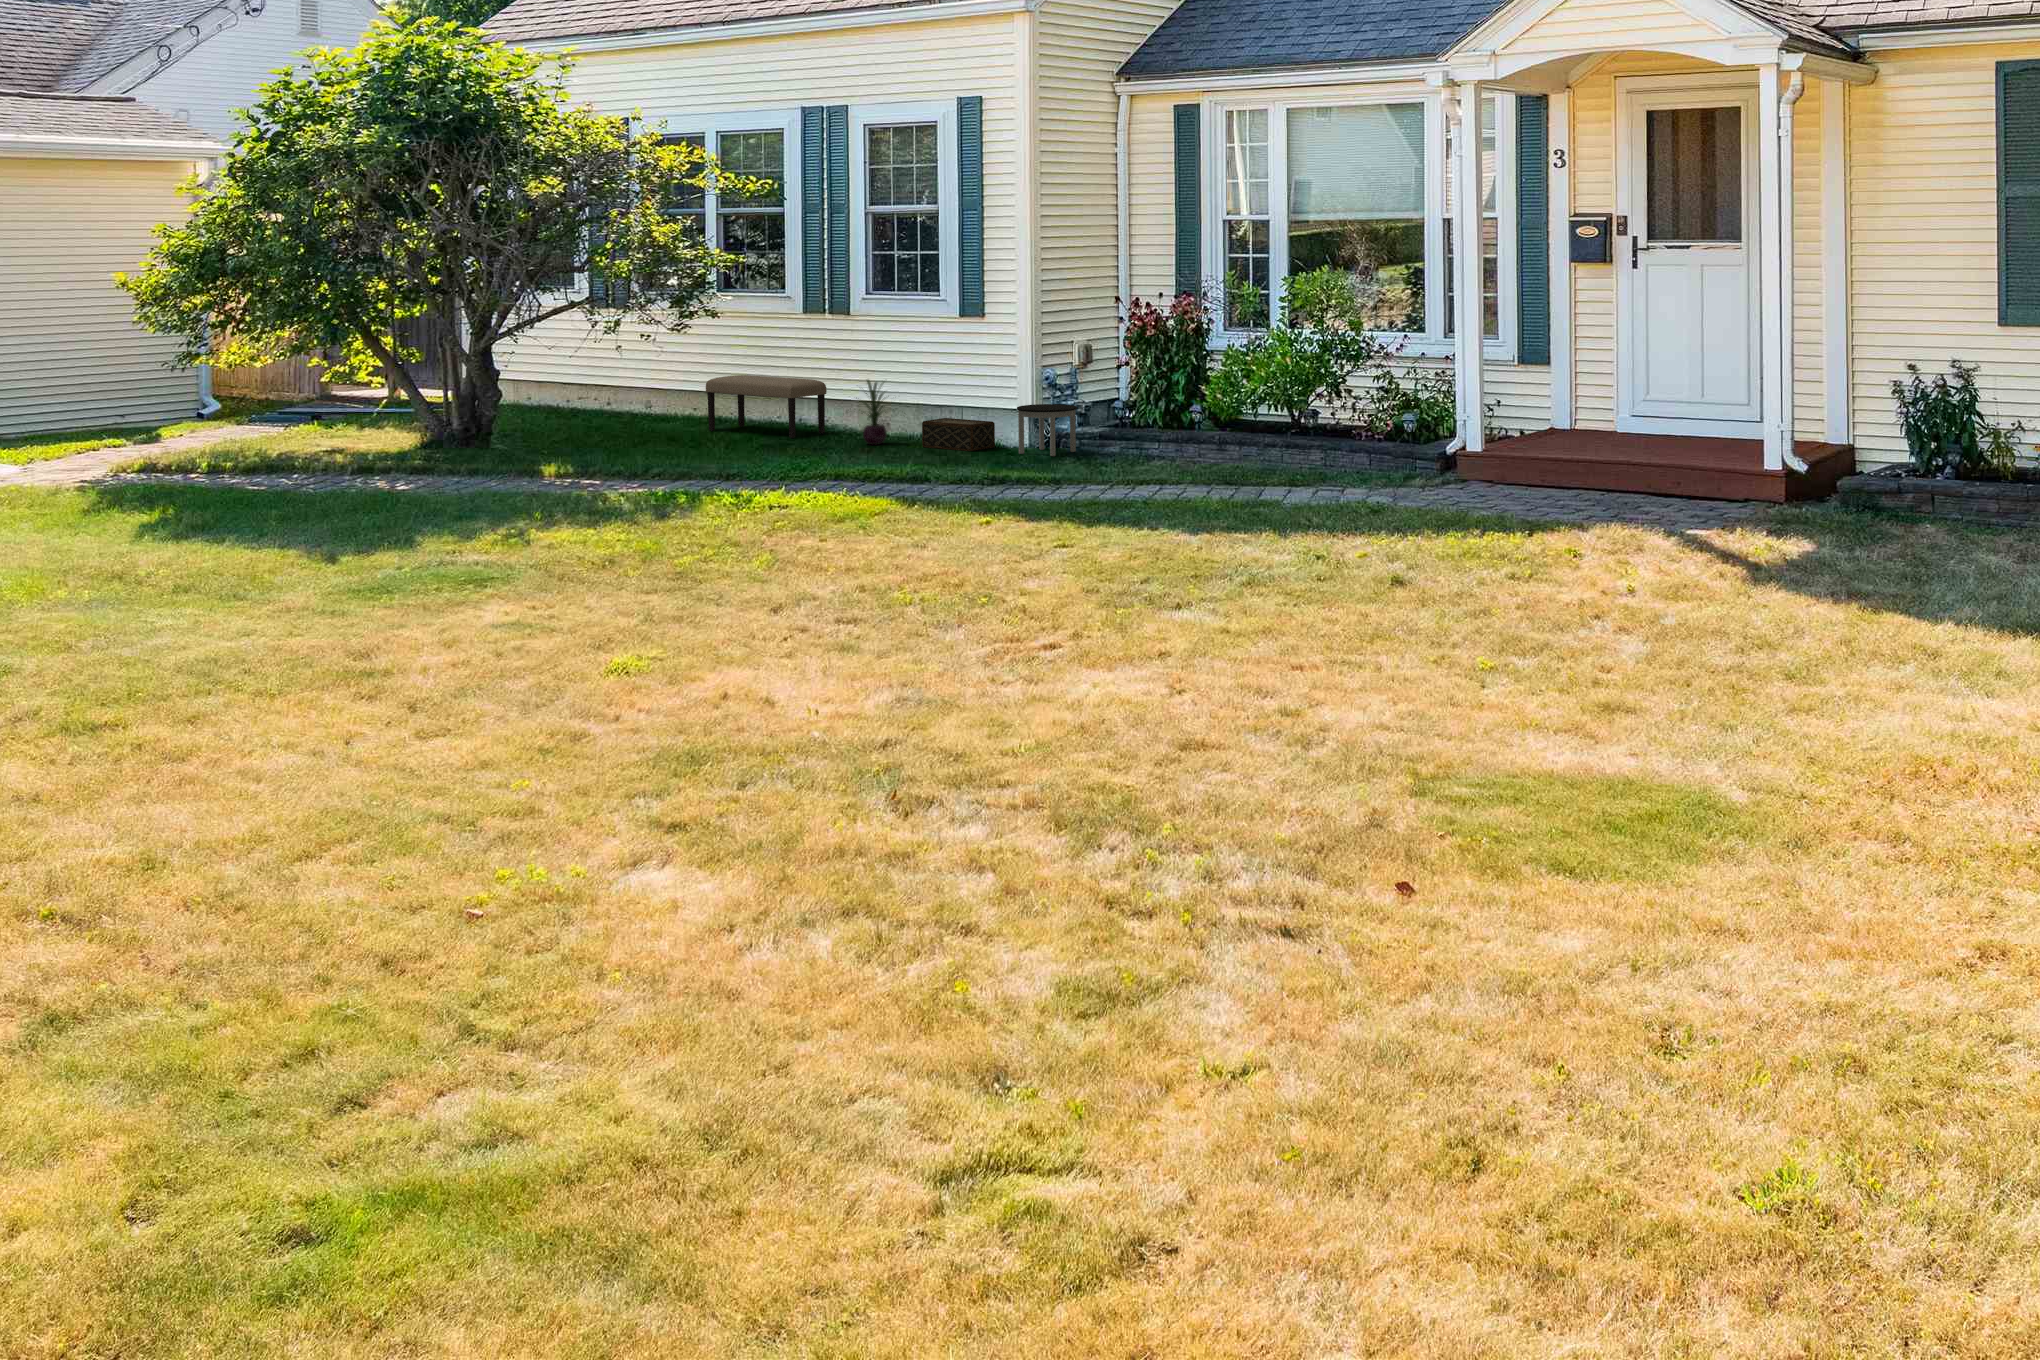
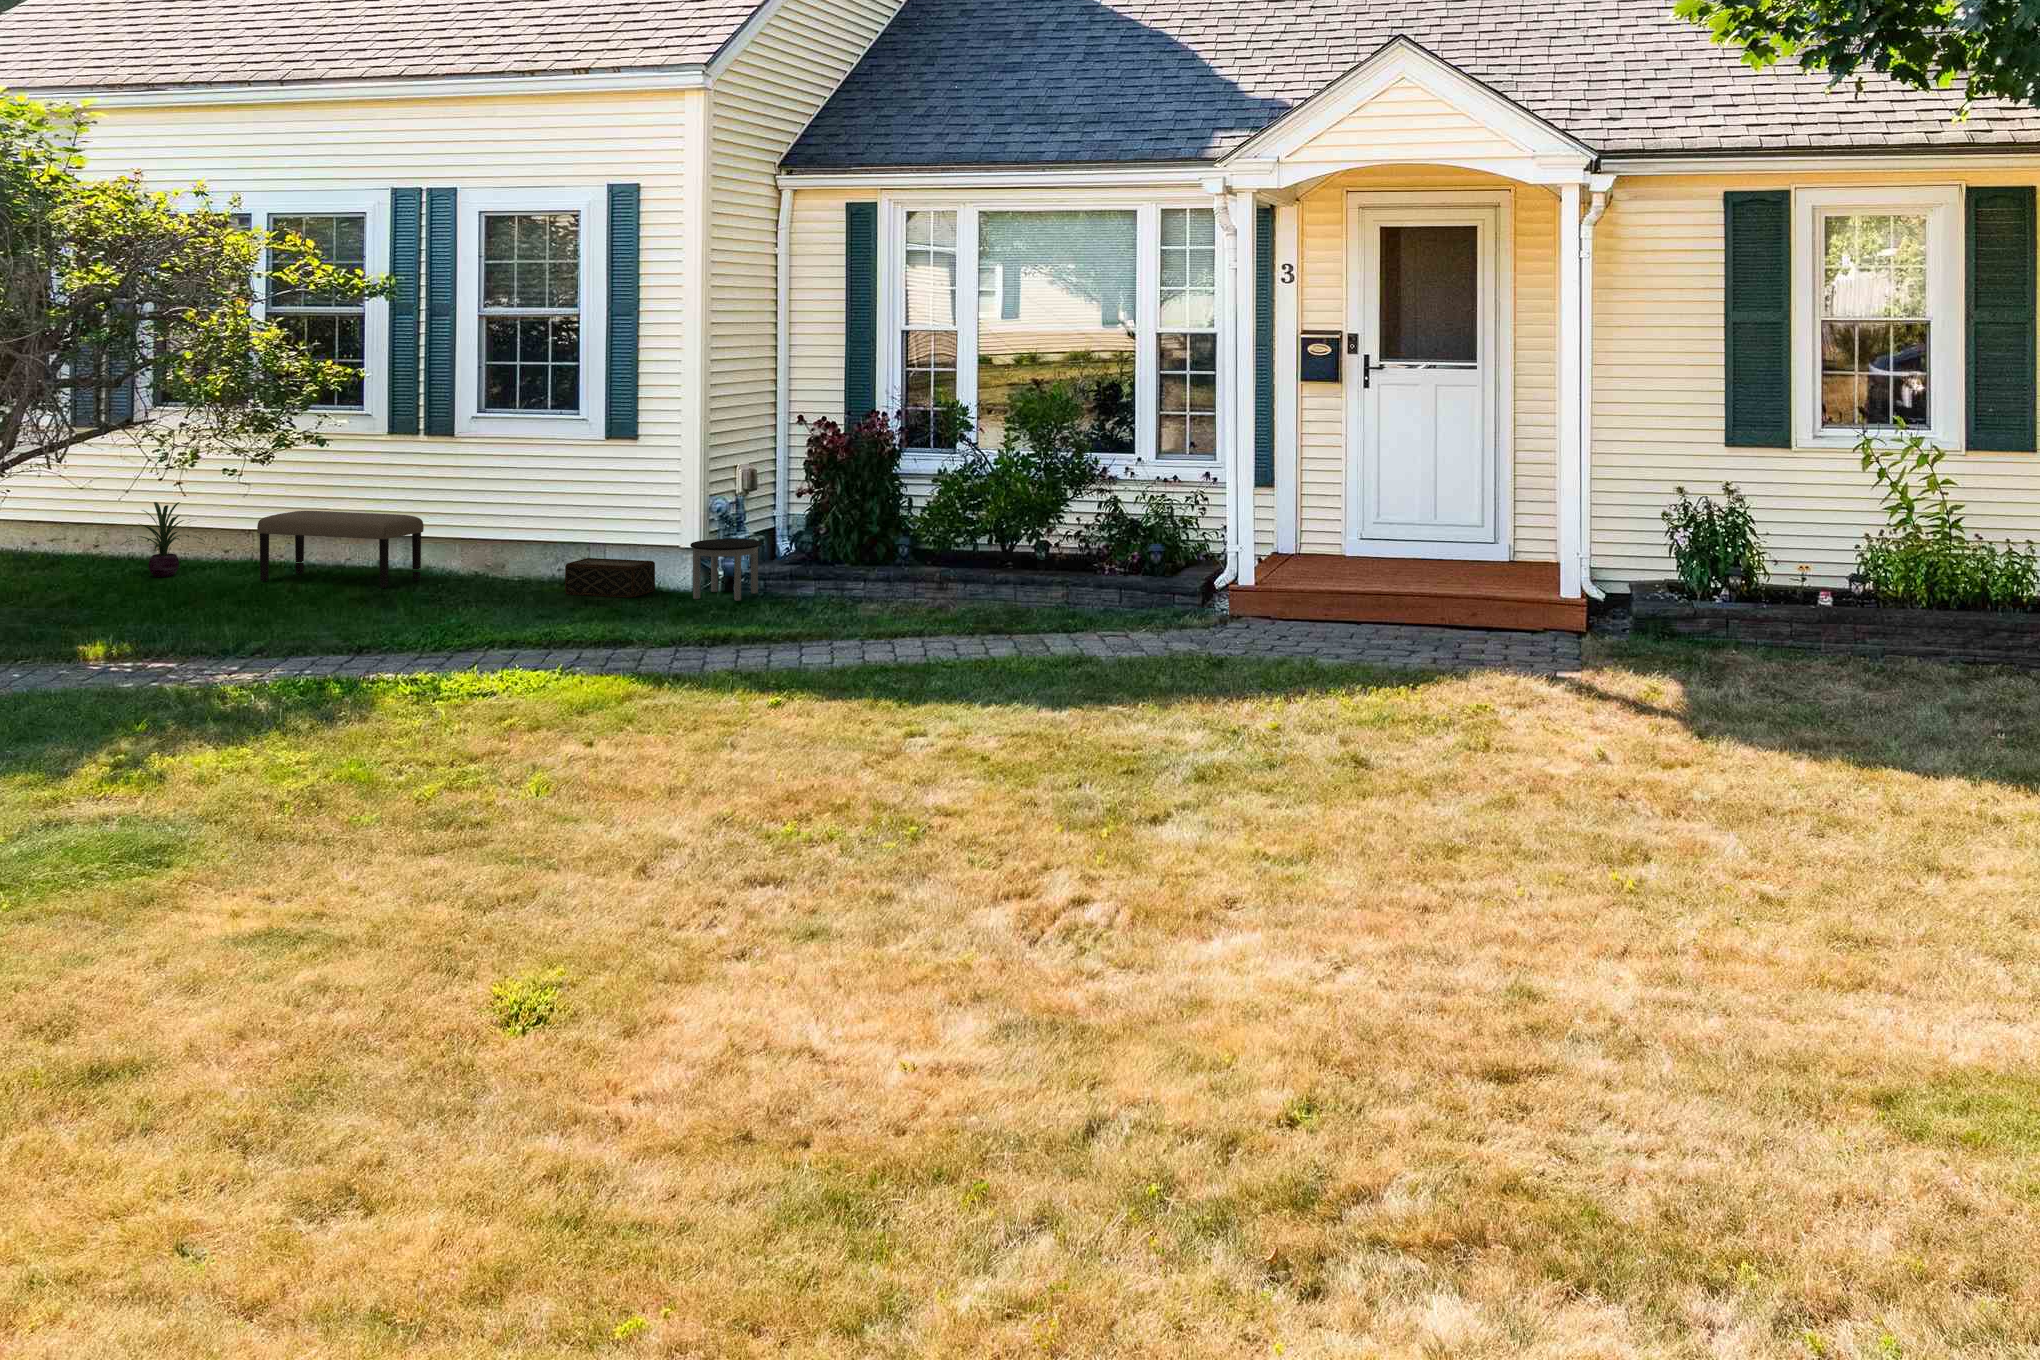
decorative plant: present [863,380,887,445] -> present [122,502,204,577]

